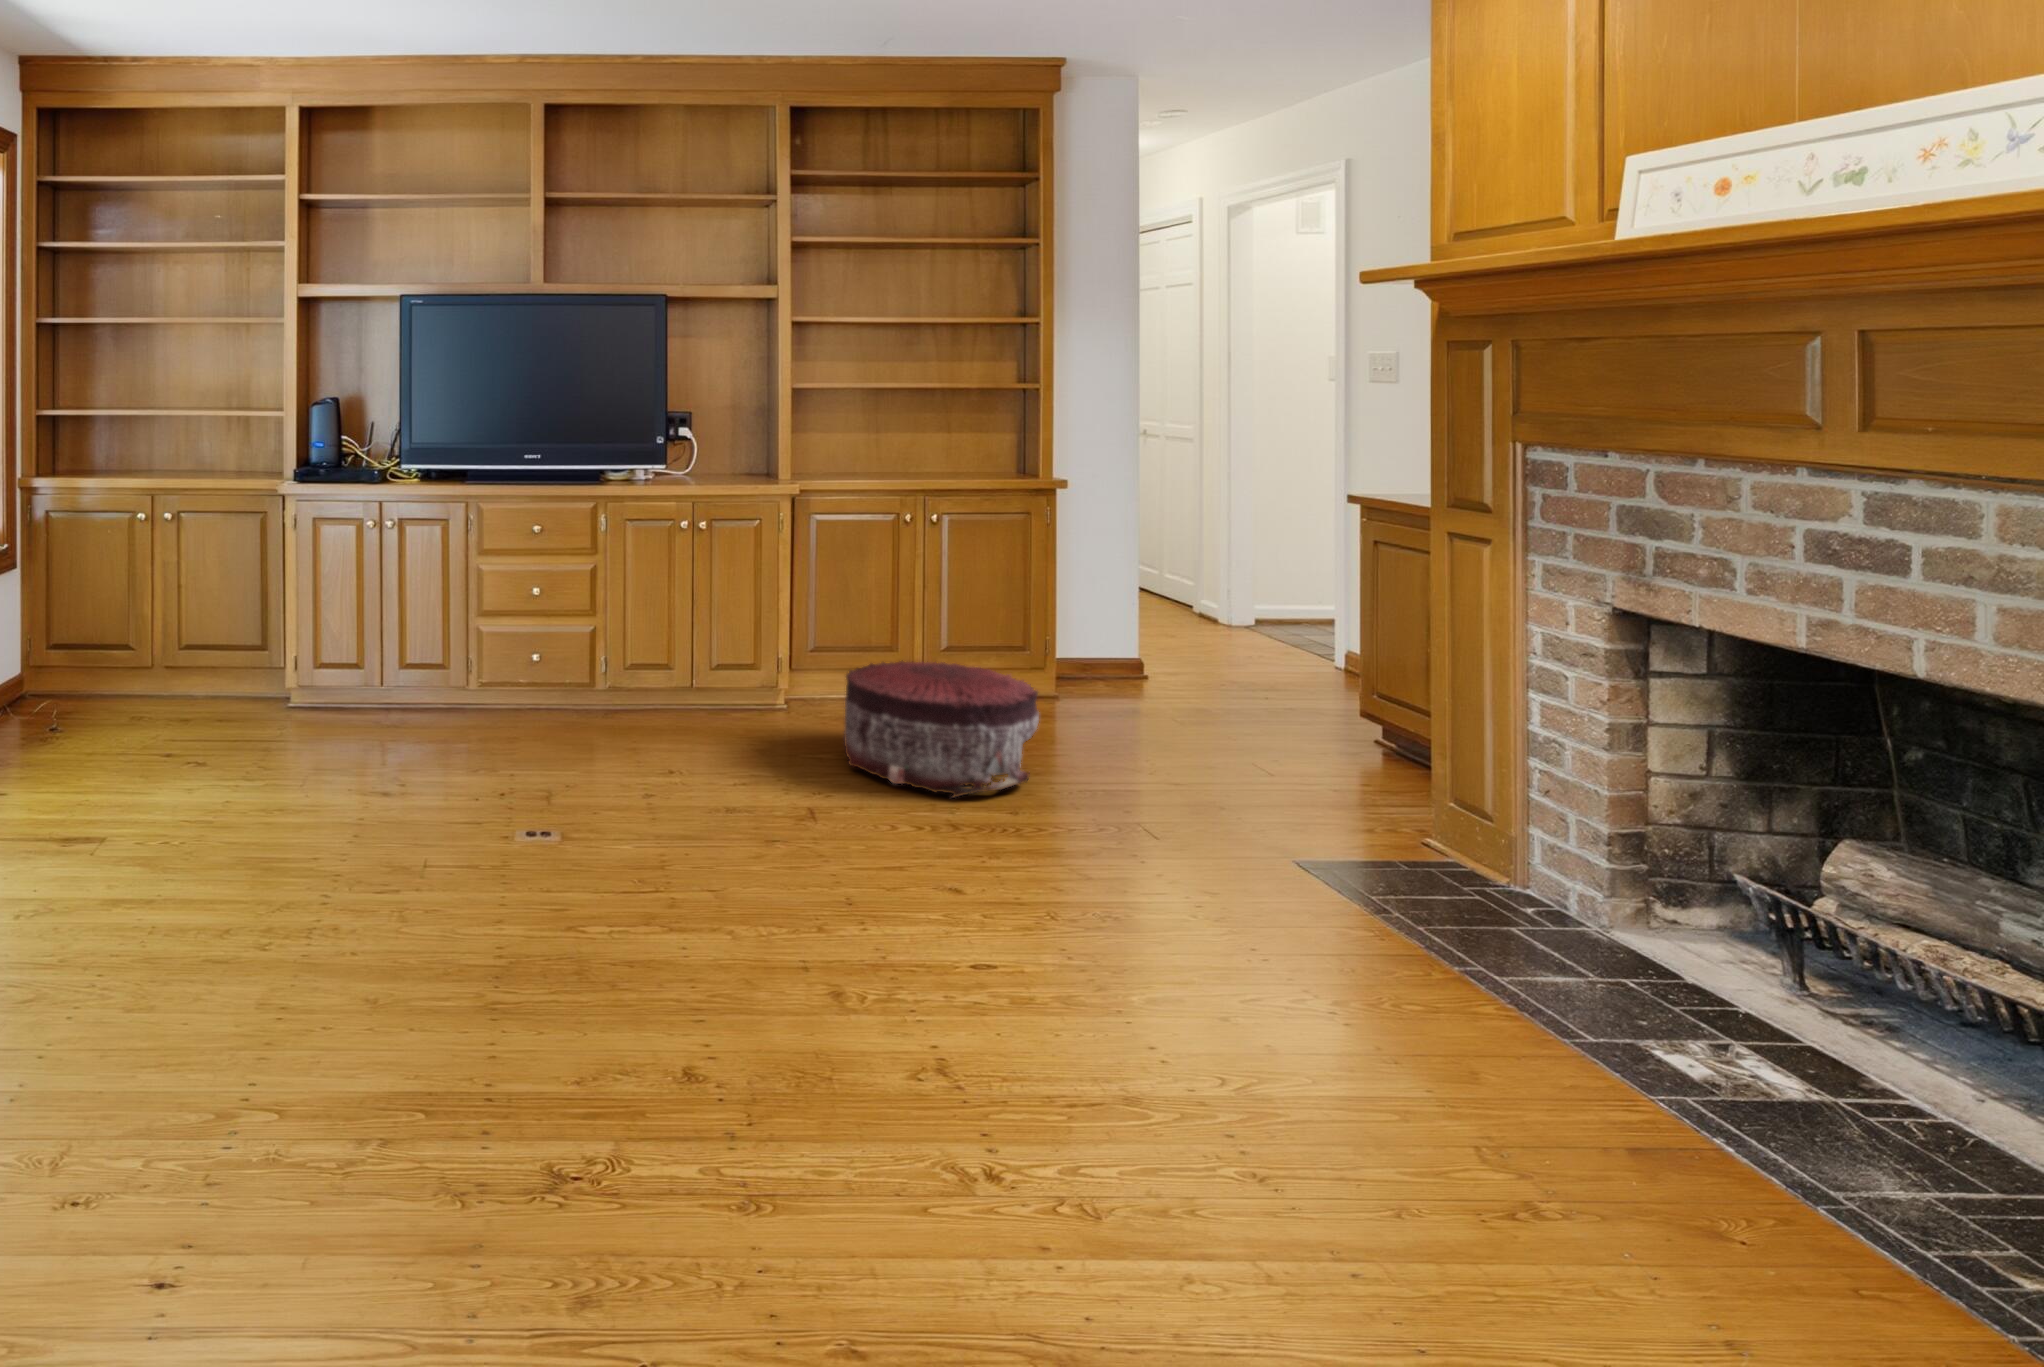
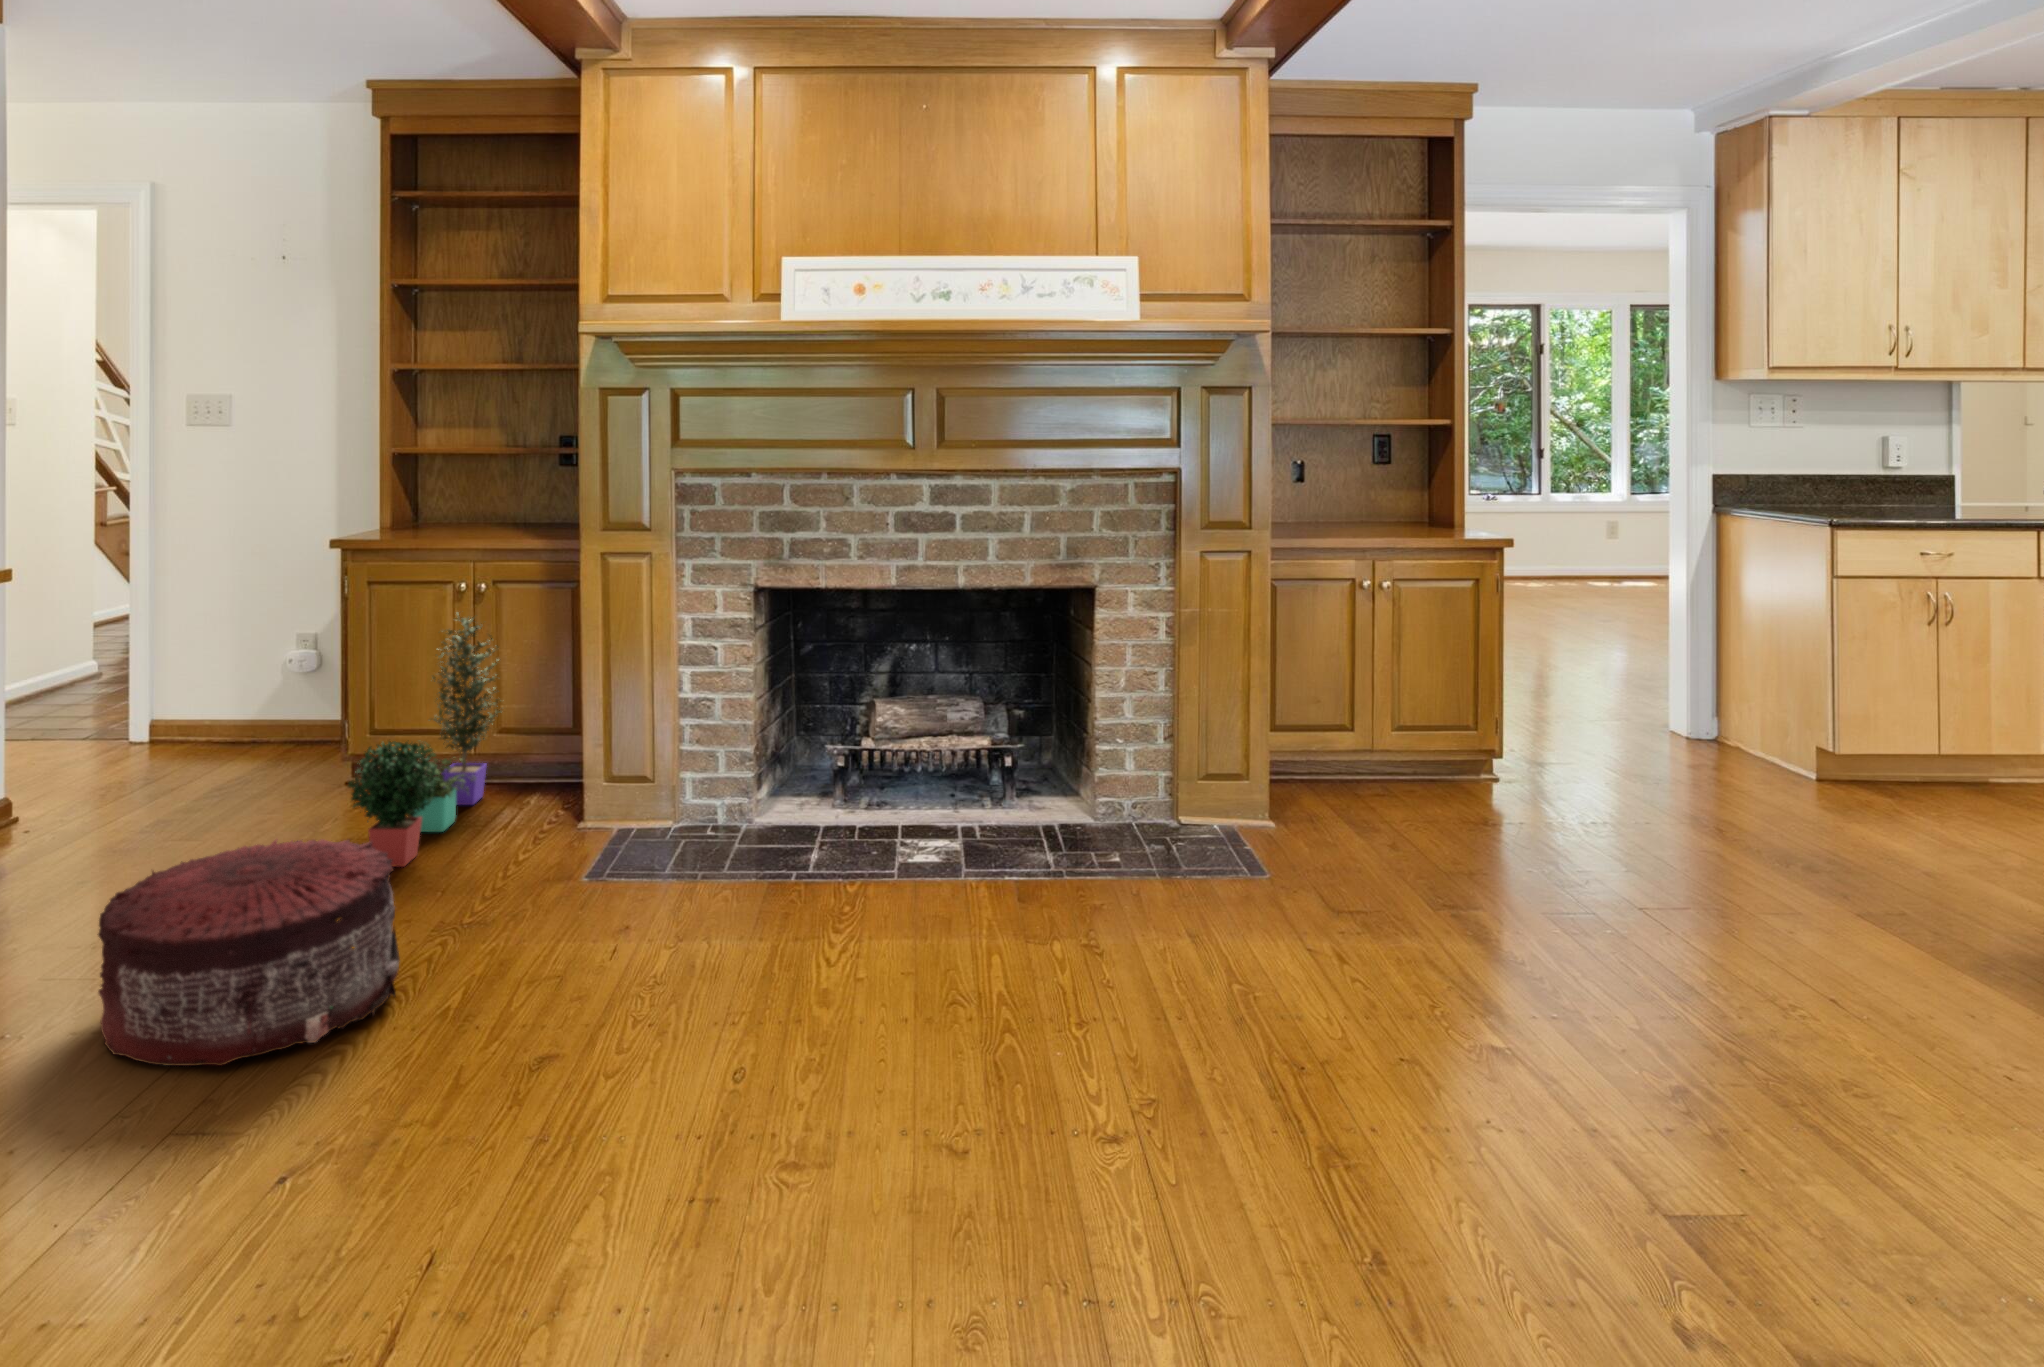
potted plant: none [1182,587,1464,792] -> present [348,613,501,867]

